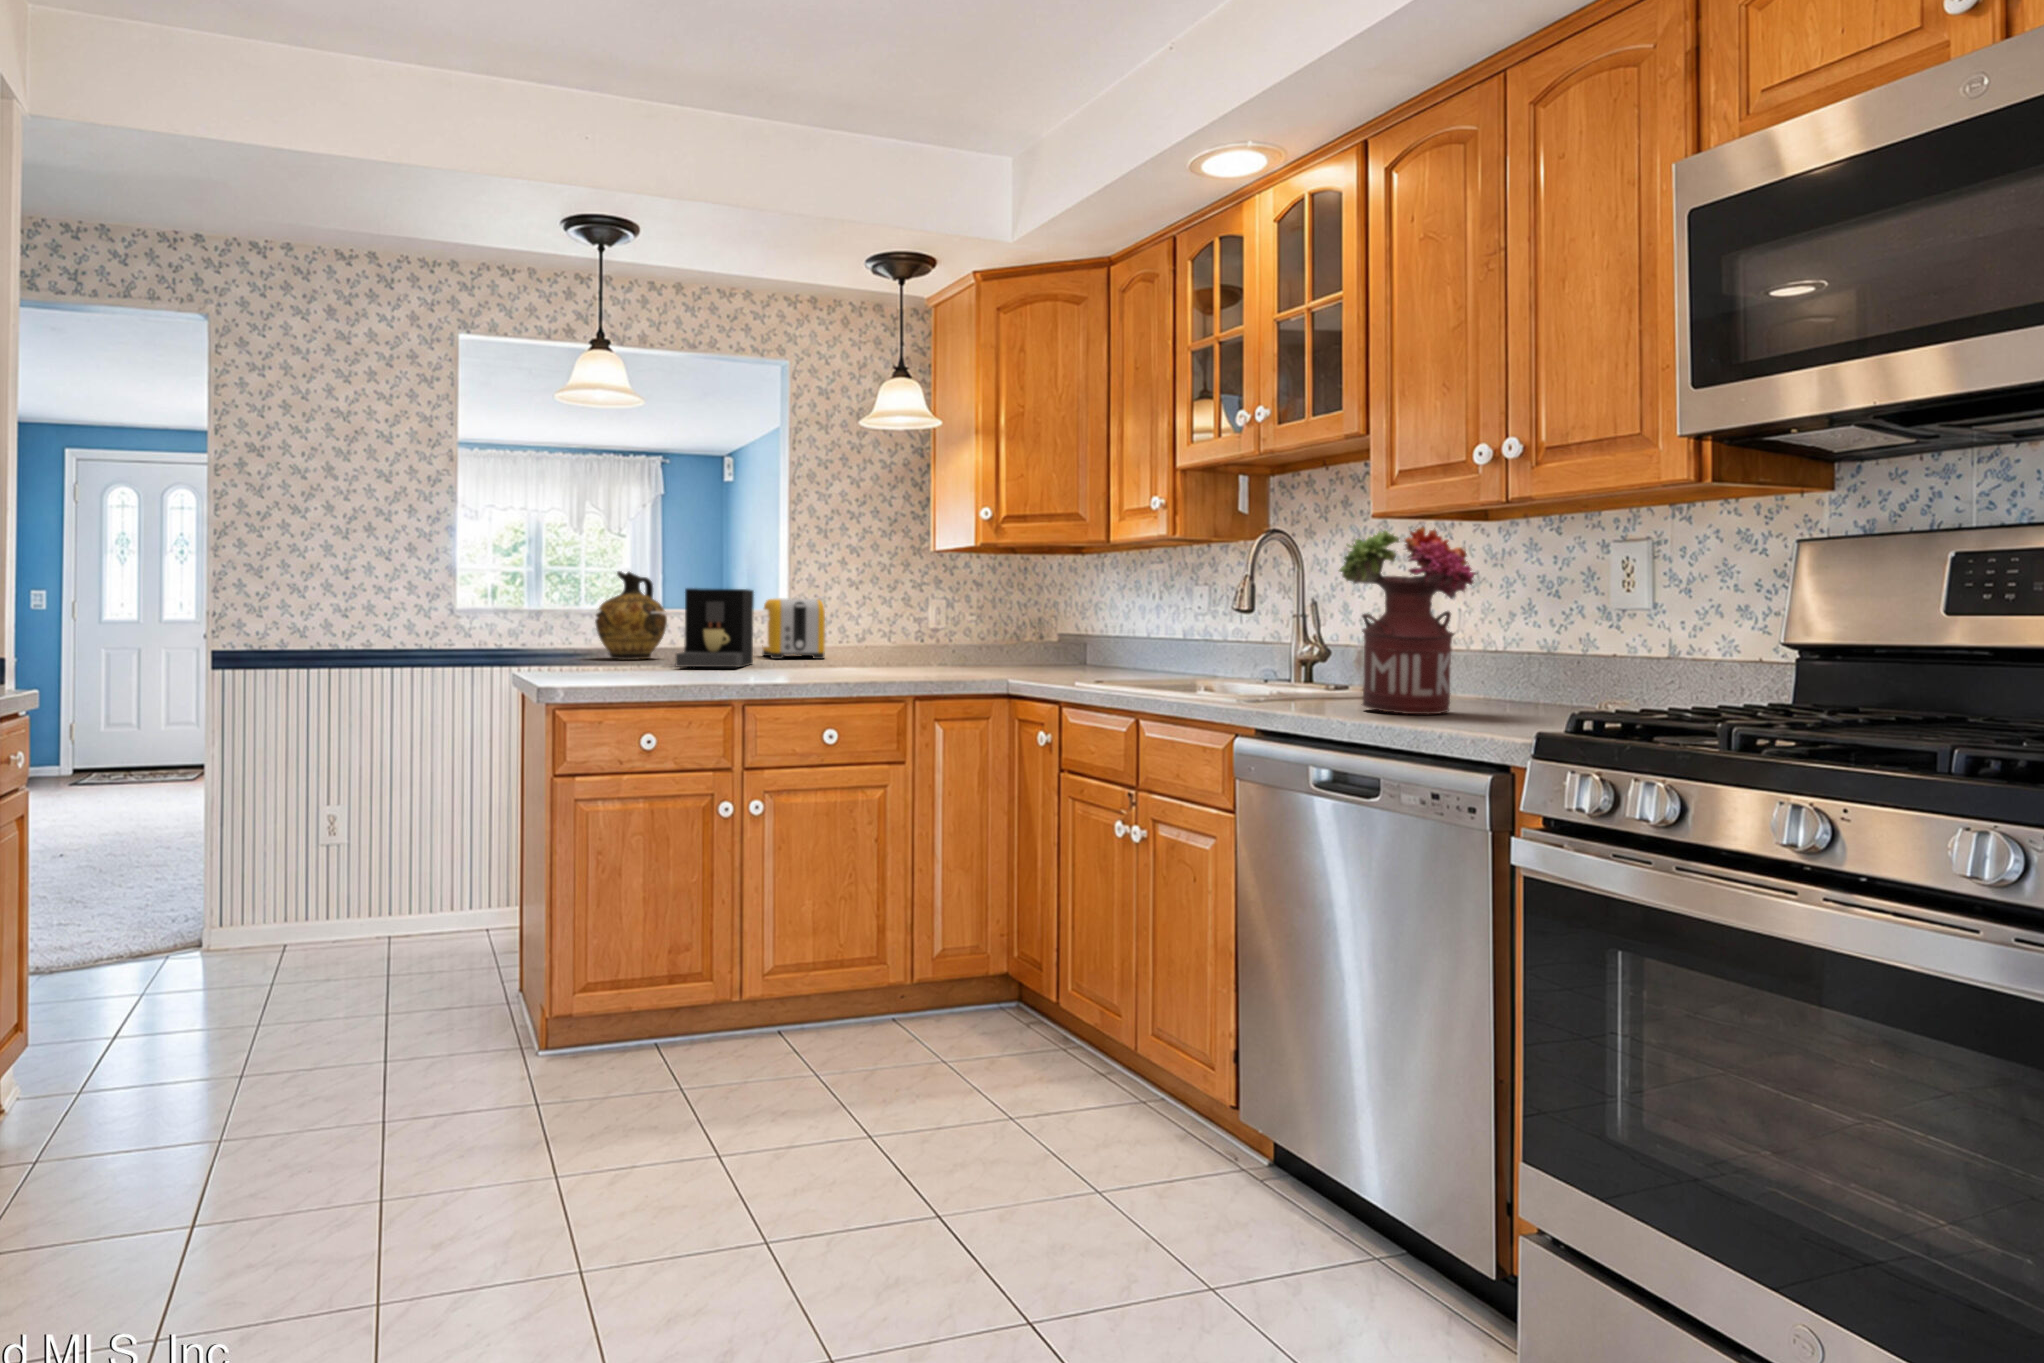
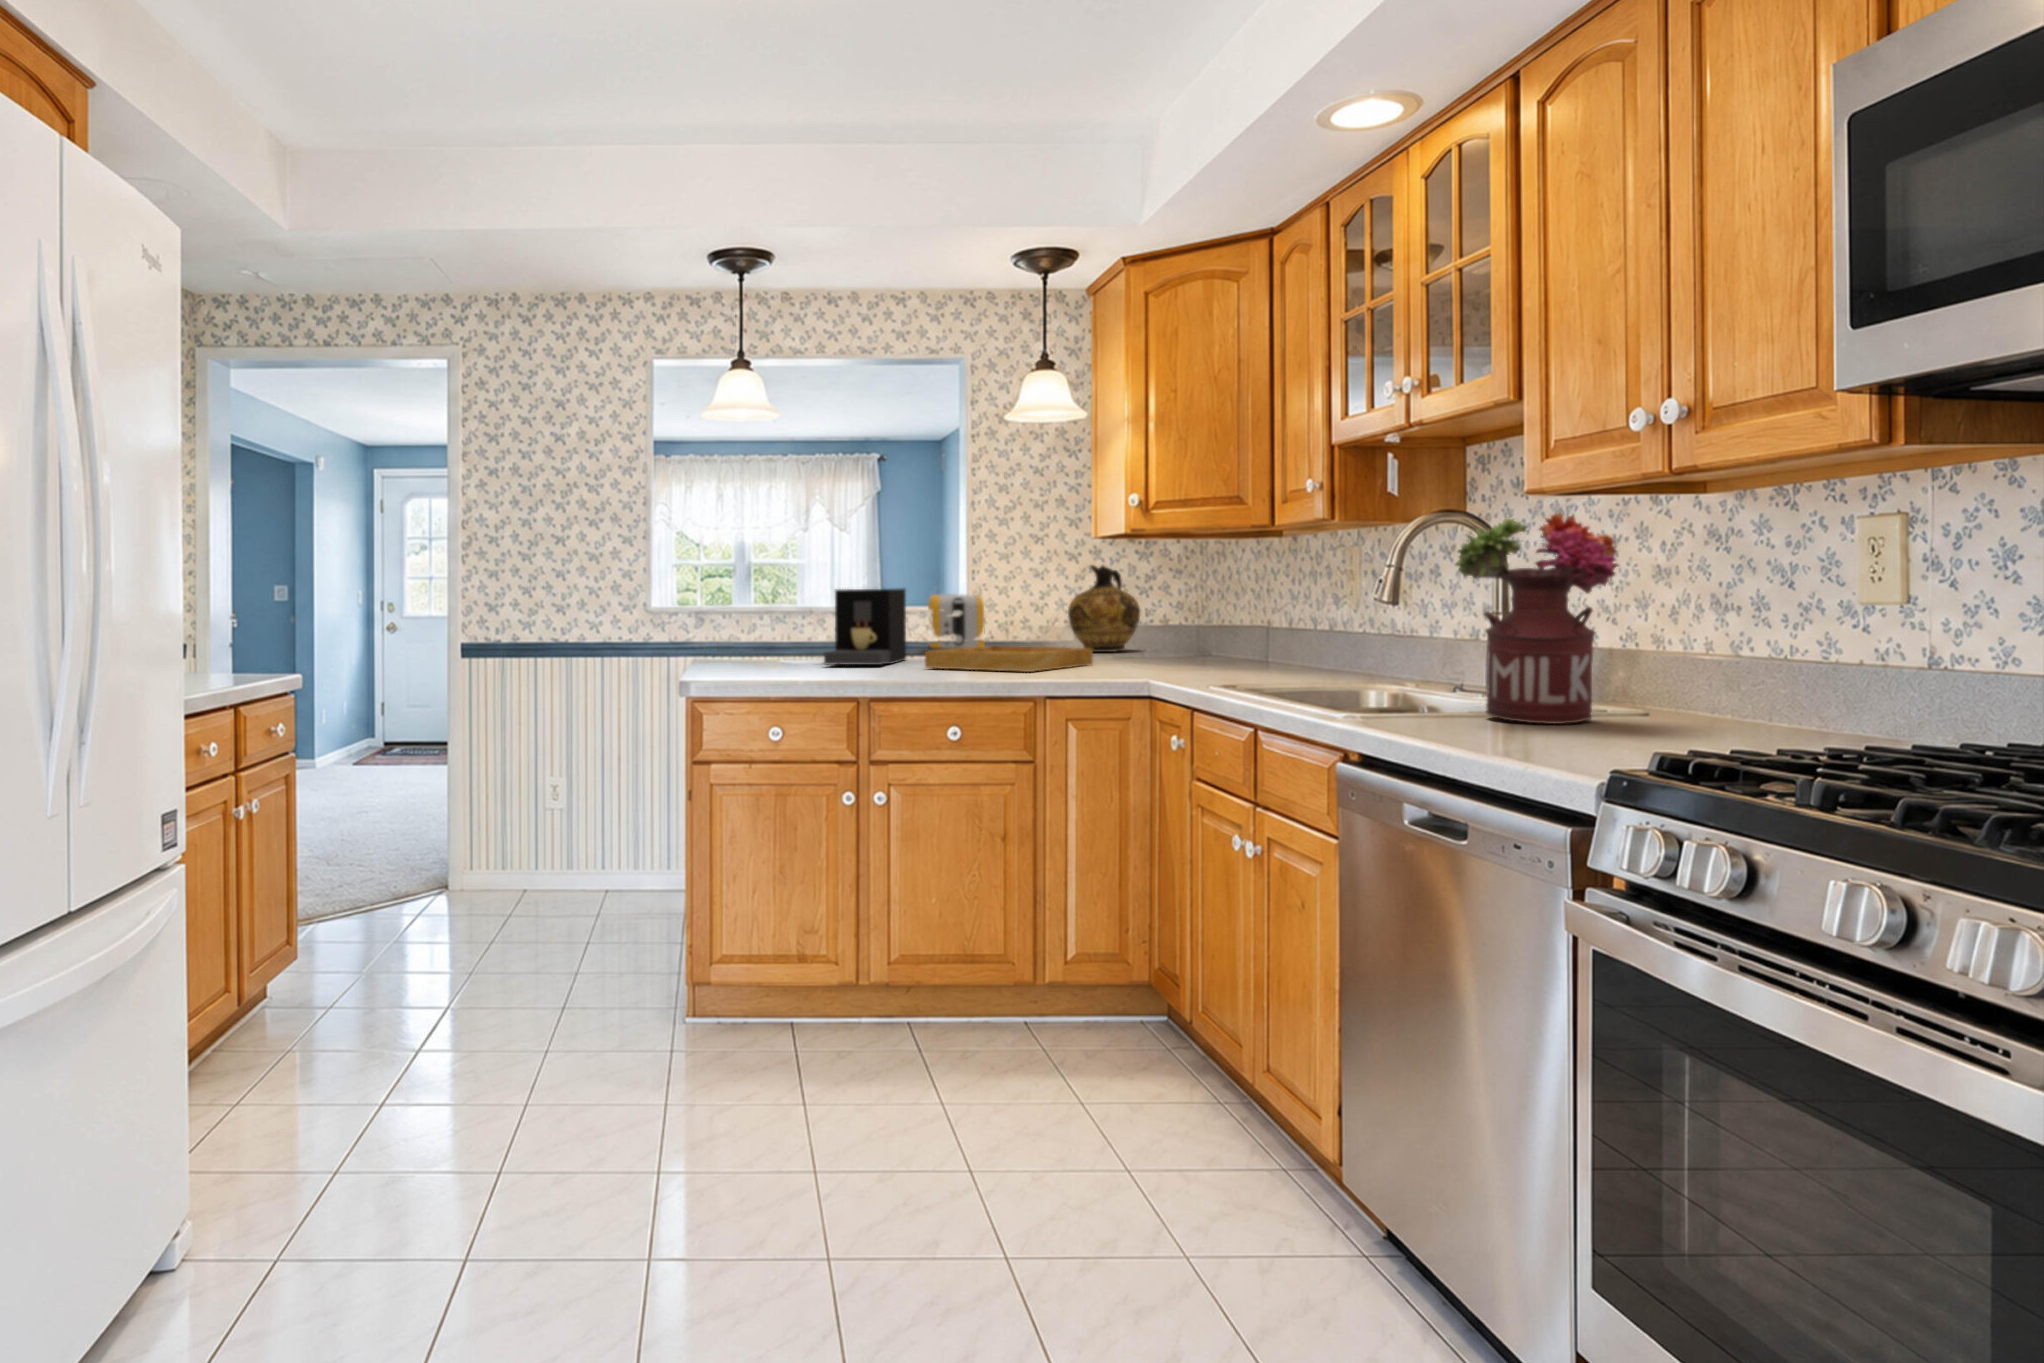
ceramic jug: present [595,571,667,660] -> present [1068,565,1140,652]
tray: none [786,650,948,674] -> present [925,646,1093,672]

